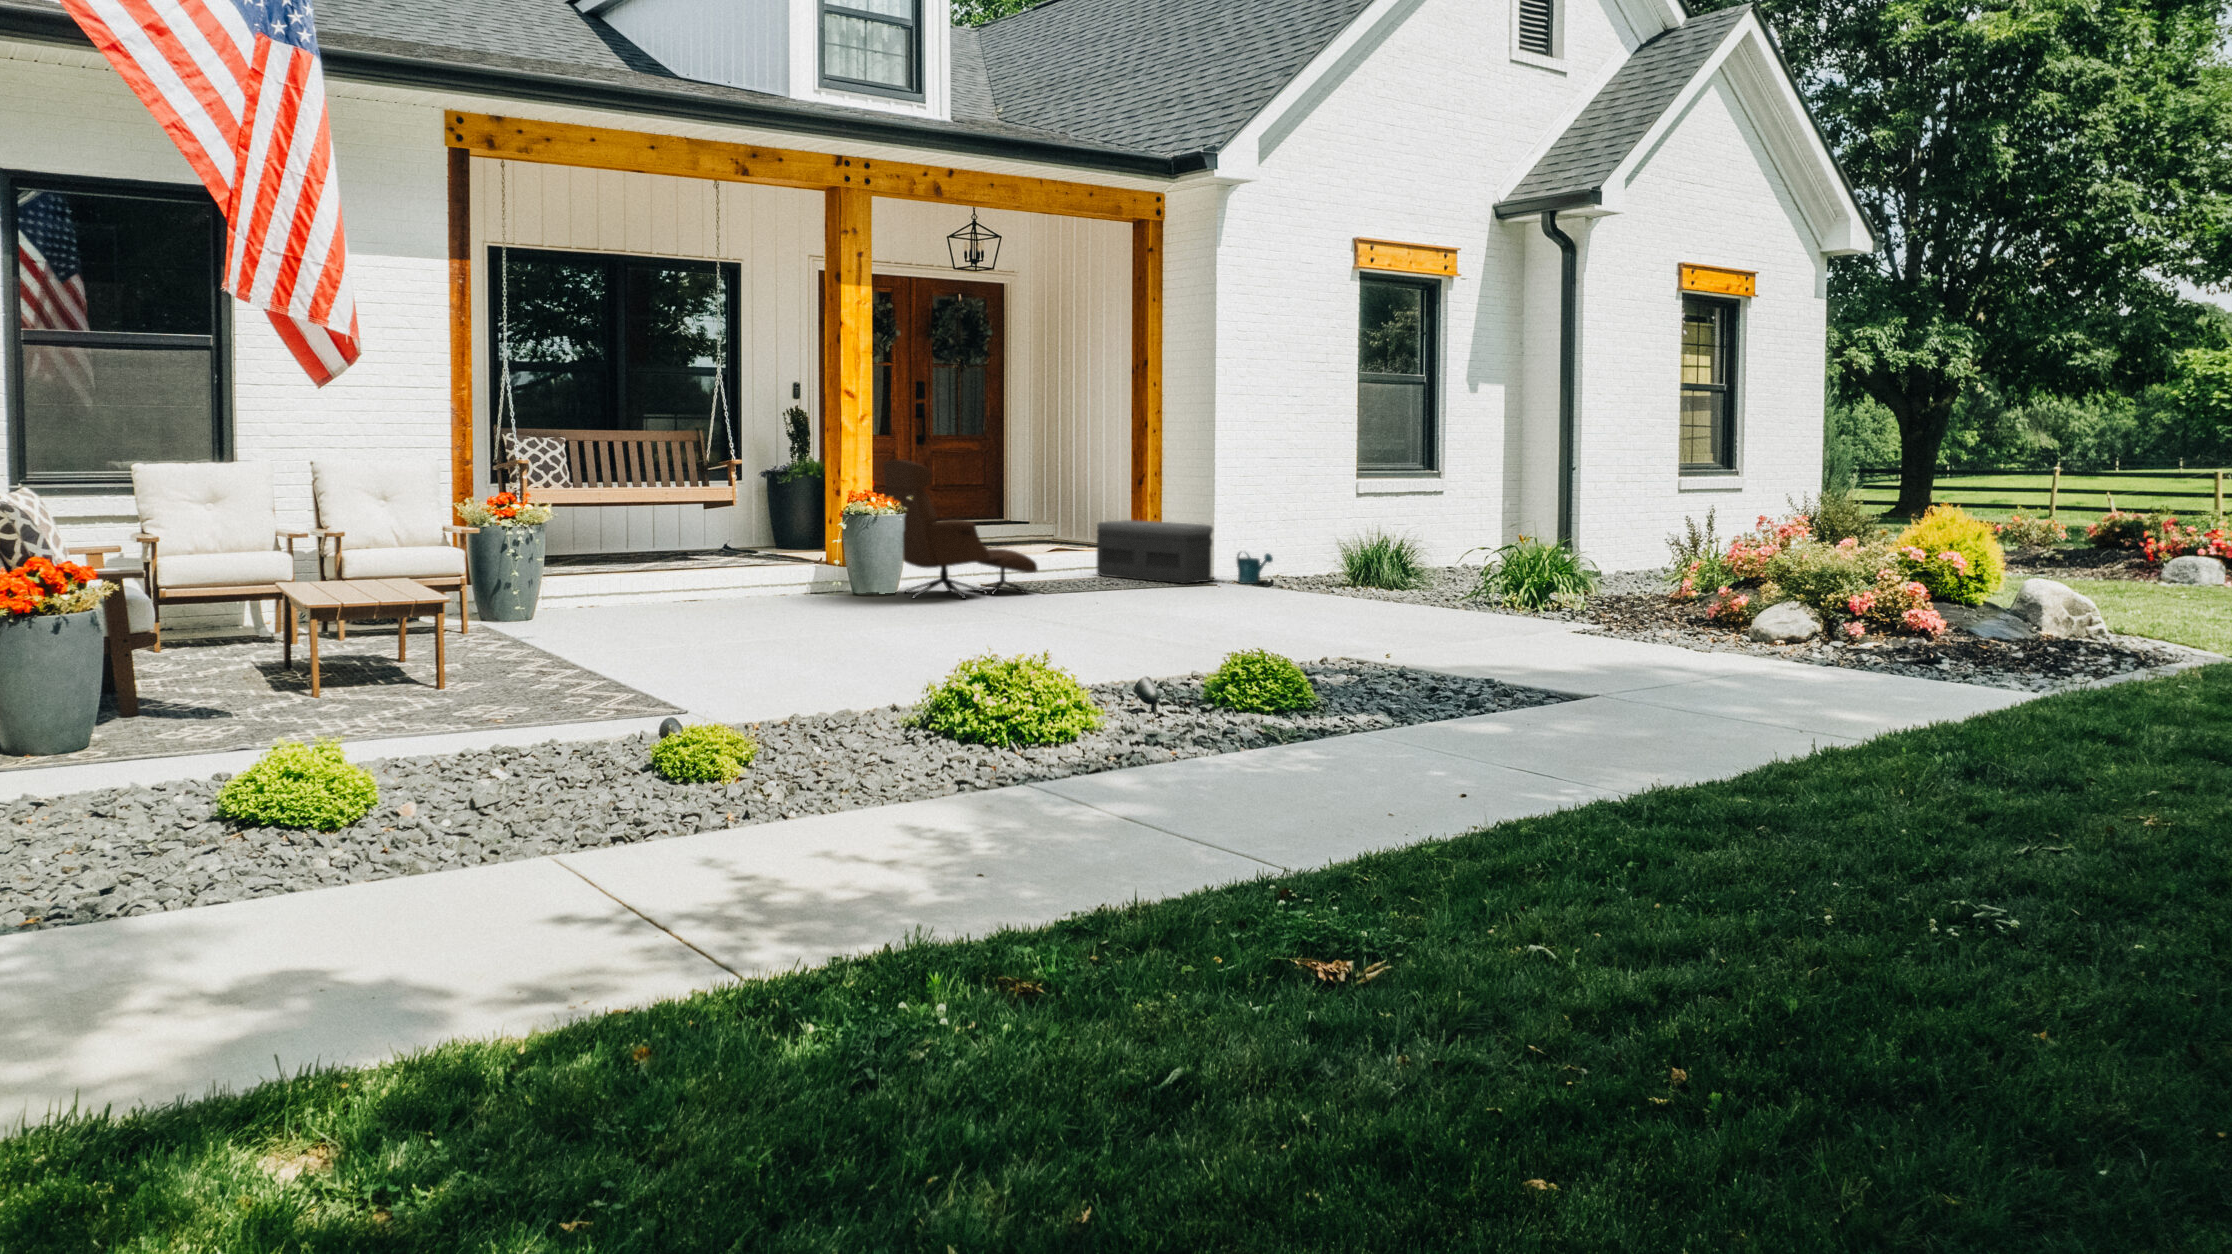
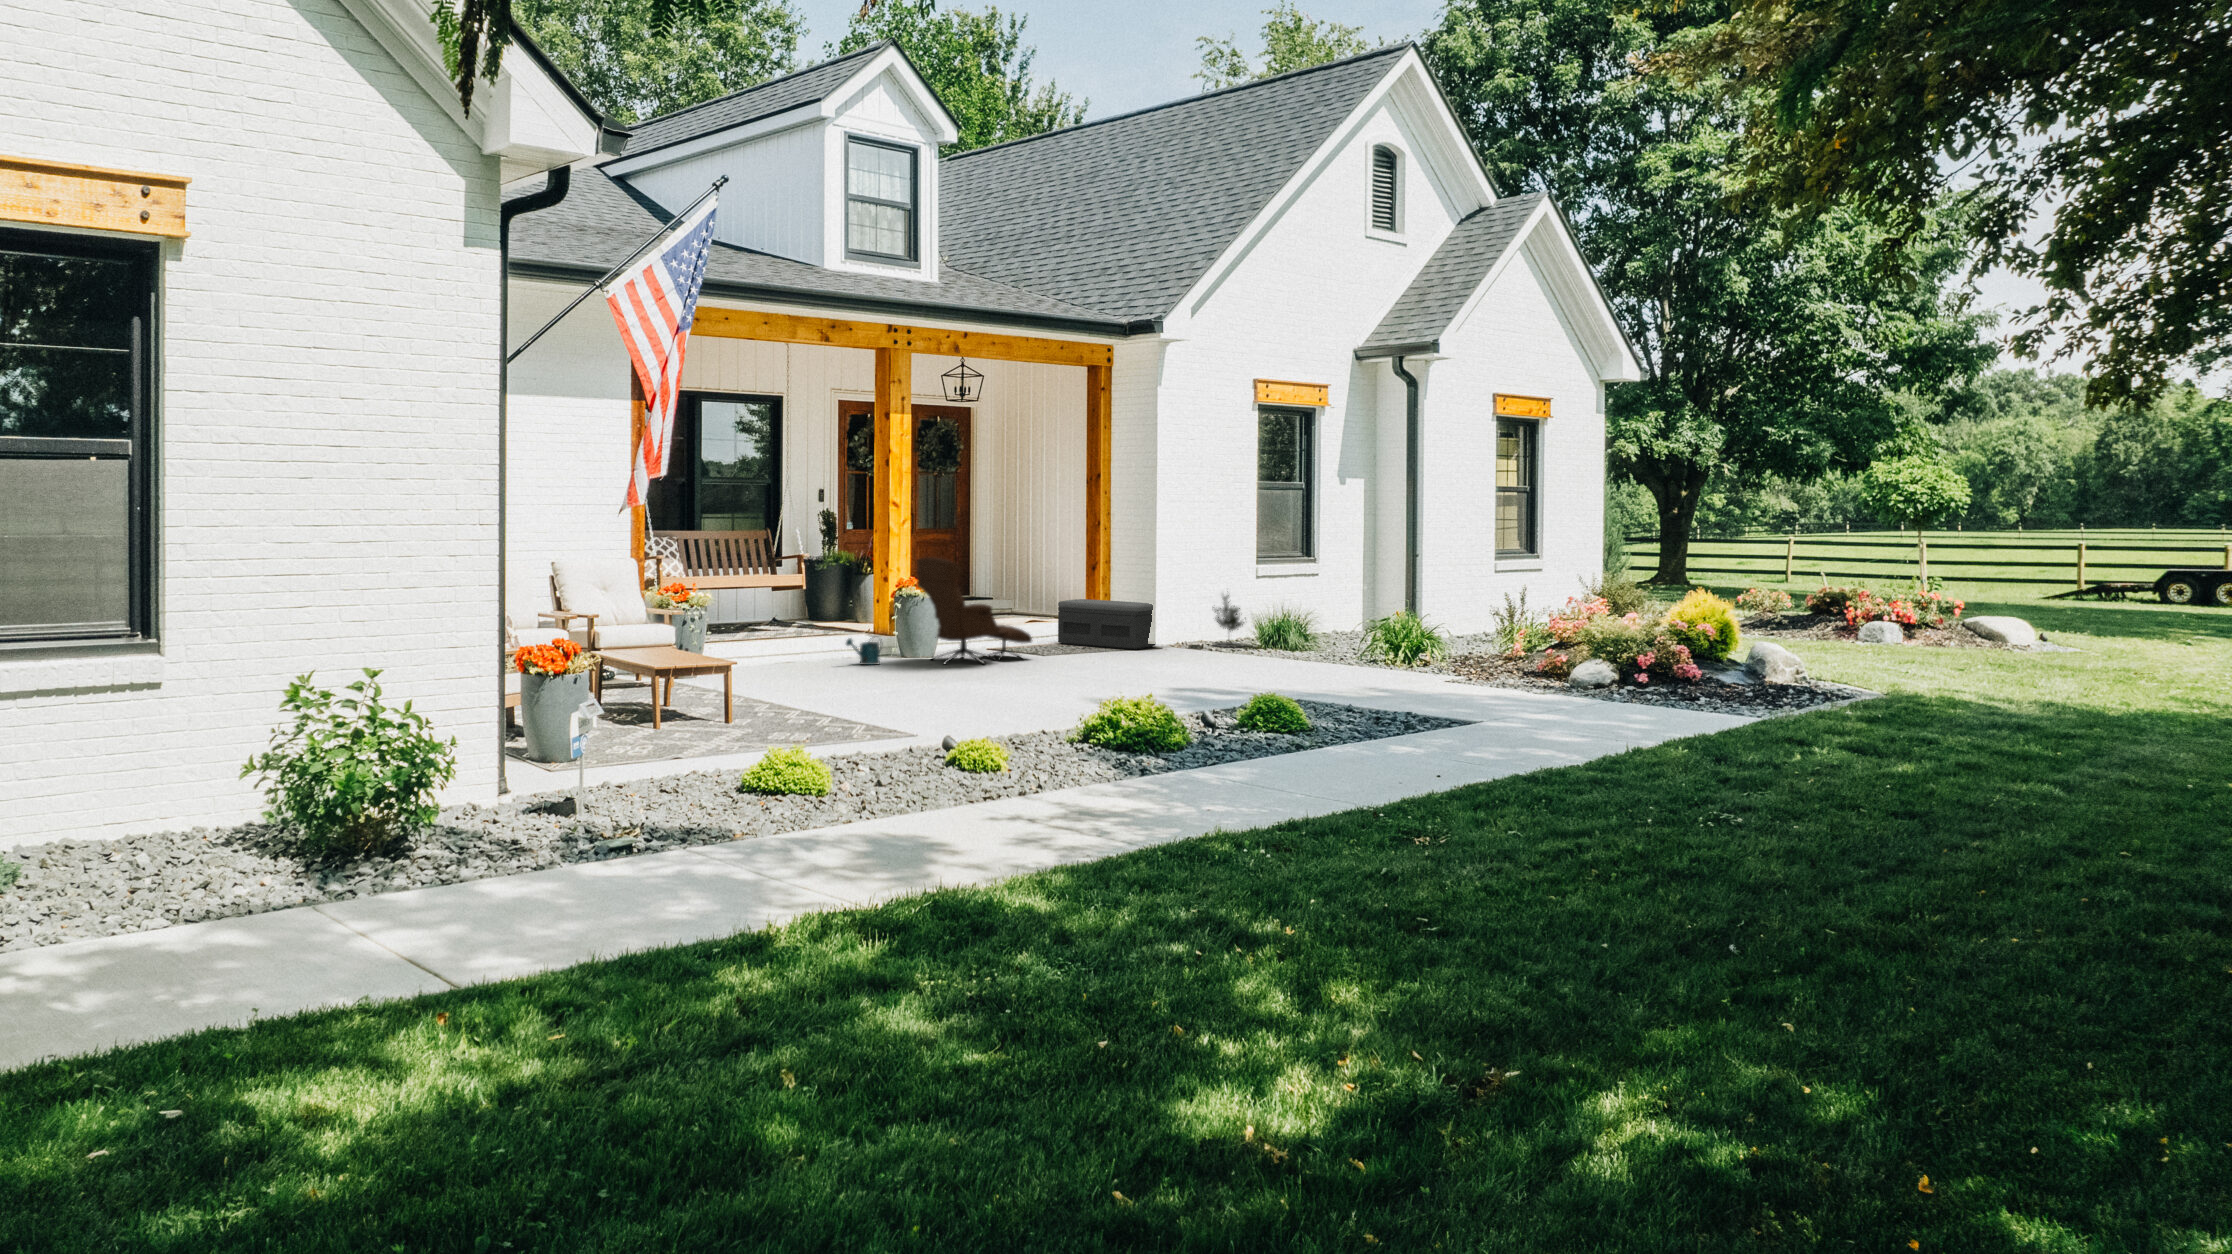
potted tree: none [1292,506,1337,582] -> present [1213,595,1244,648]
watering can: present [1237,553,1273,584] -> present [846,638,881,665]

